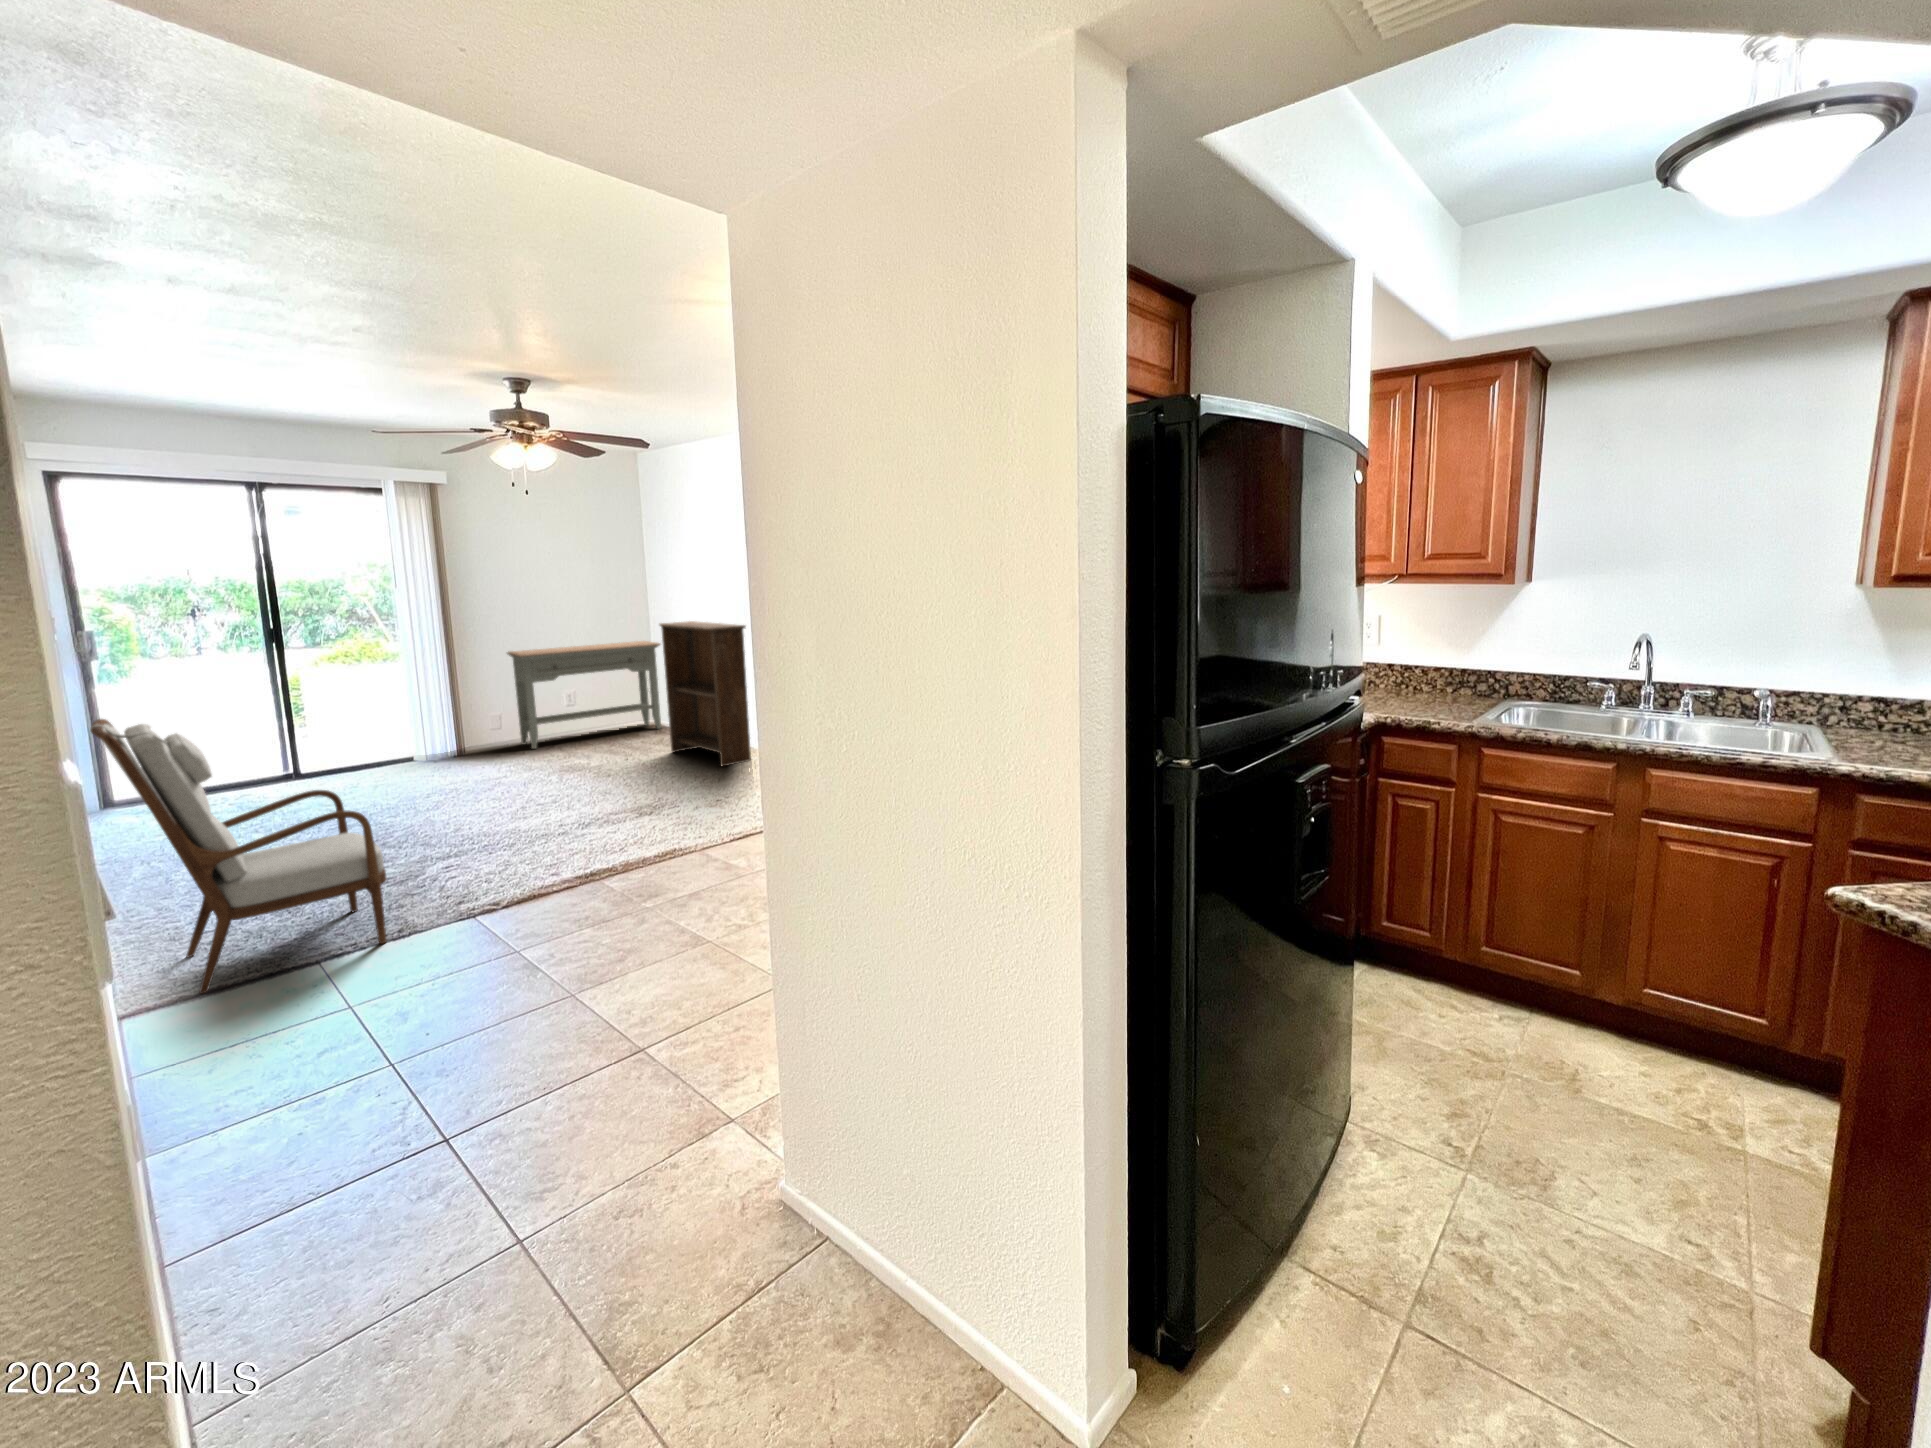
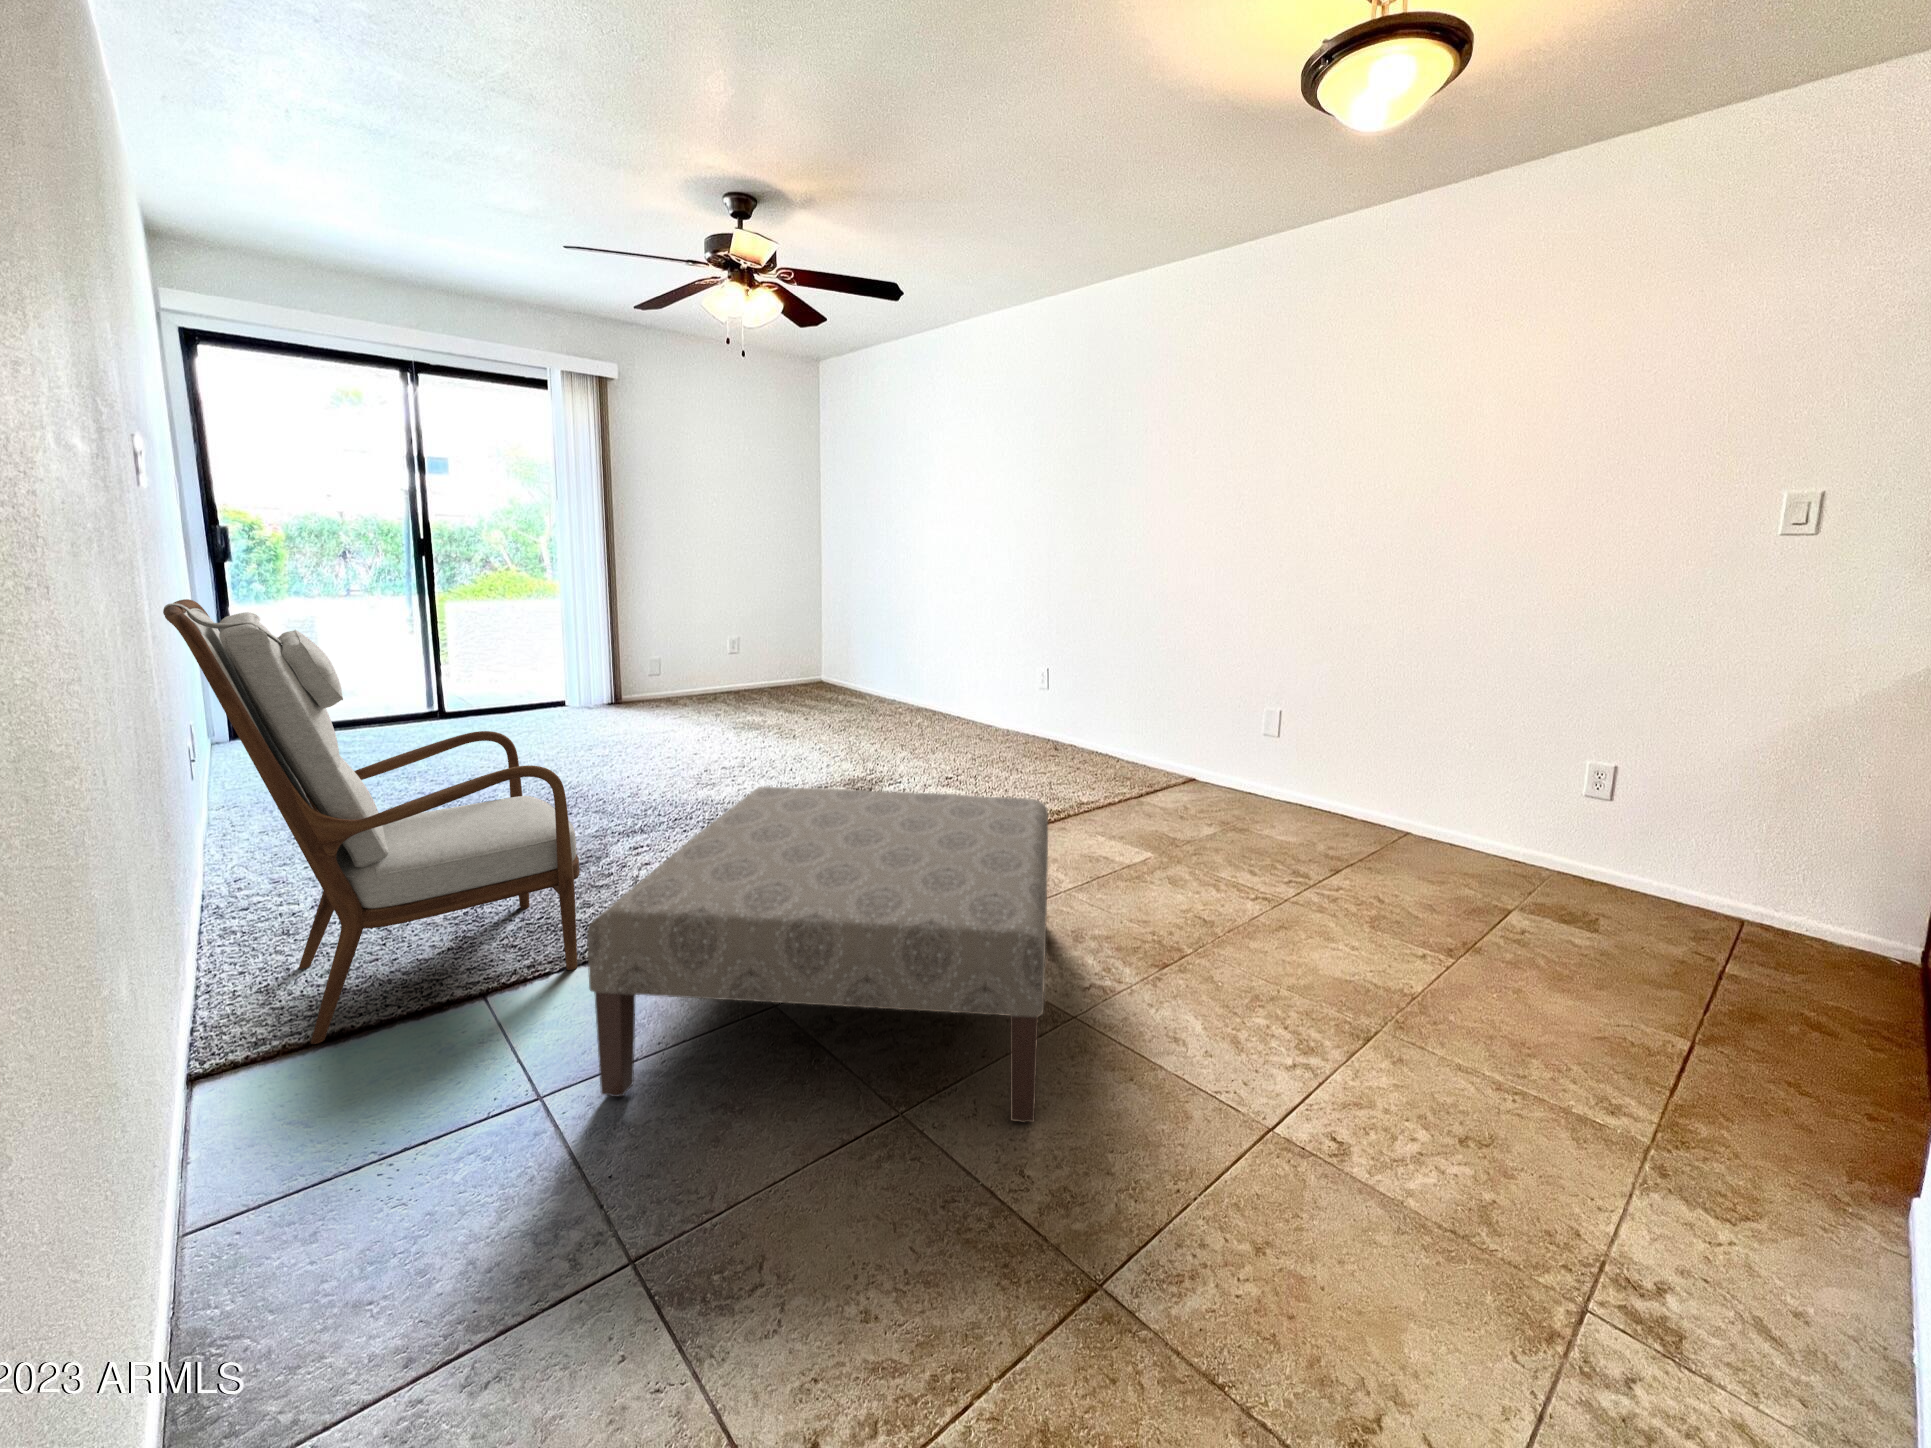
bookshelf: present [659,621,751,766] -> none [850,557,962,734]
console table: present [507,641,661,749] -> none [669,584,835,700]
ottoman: none [373,811,726,1002] -> present [587,787,1048,1123]

